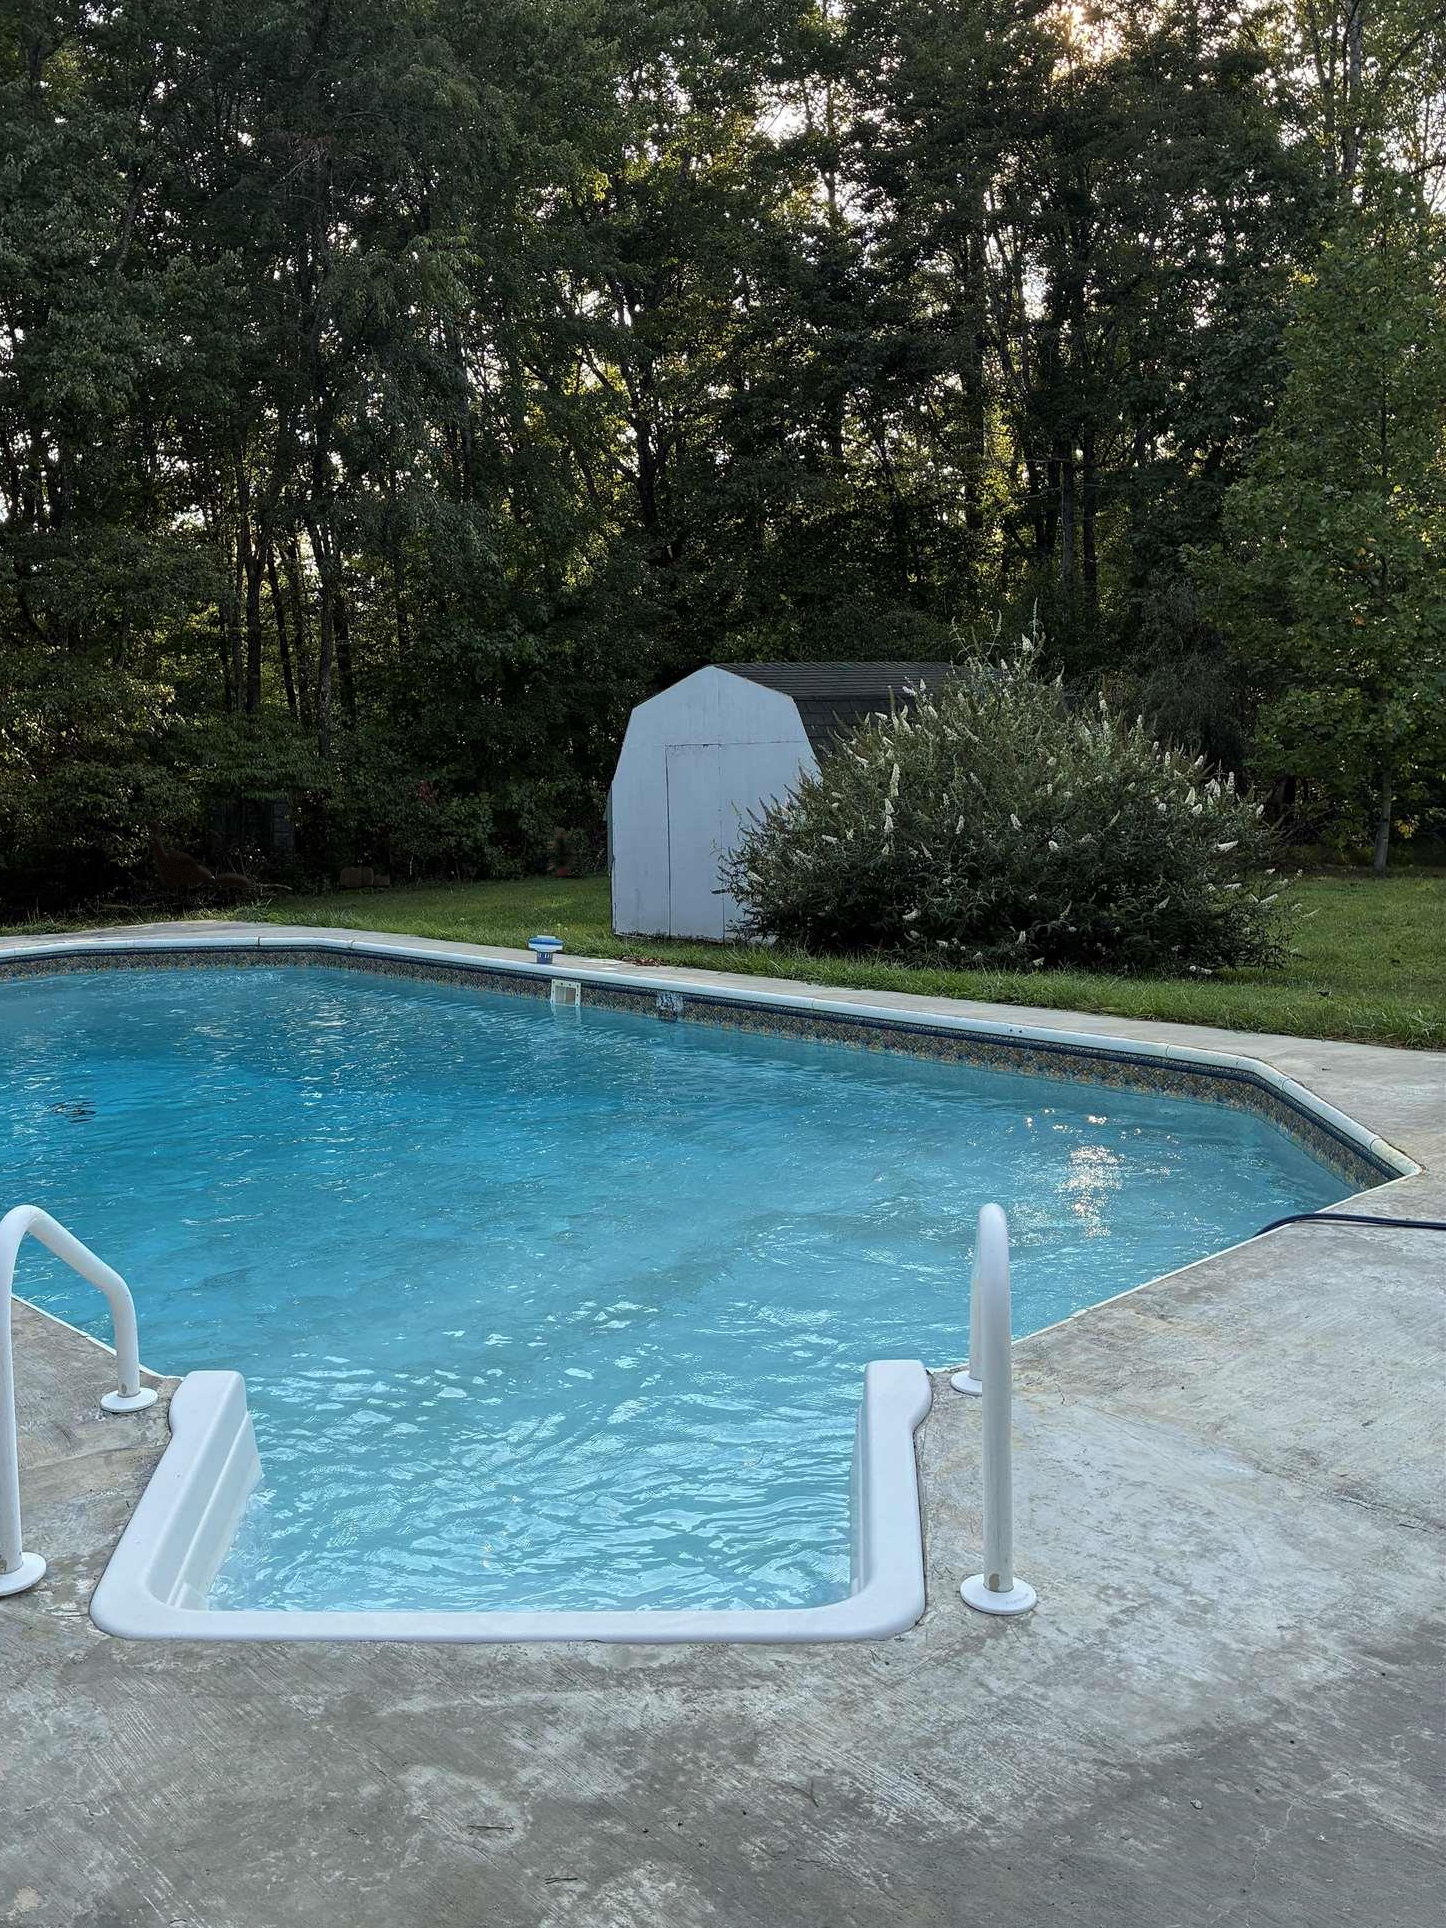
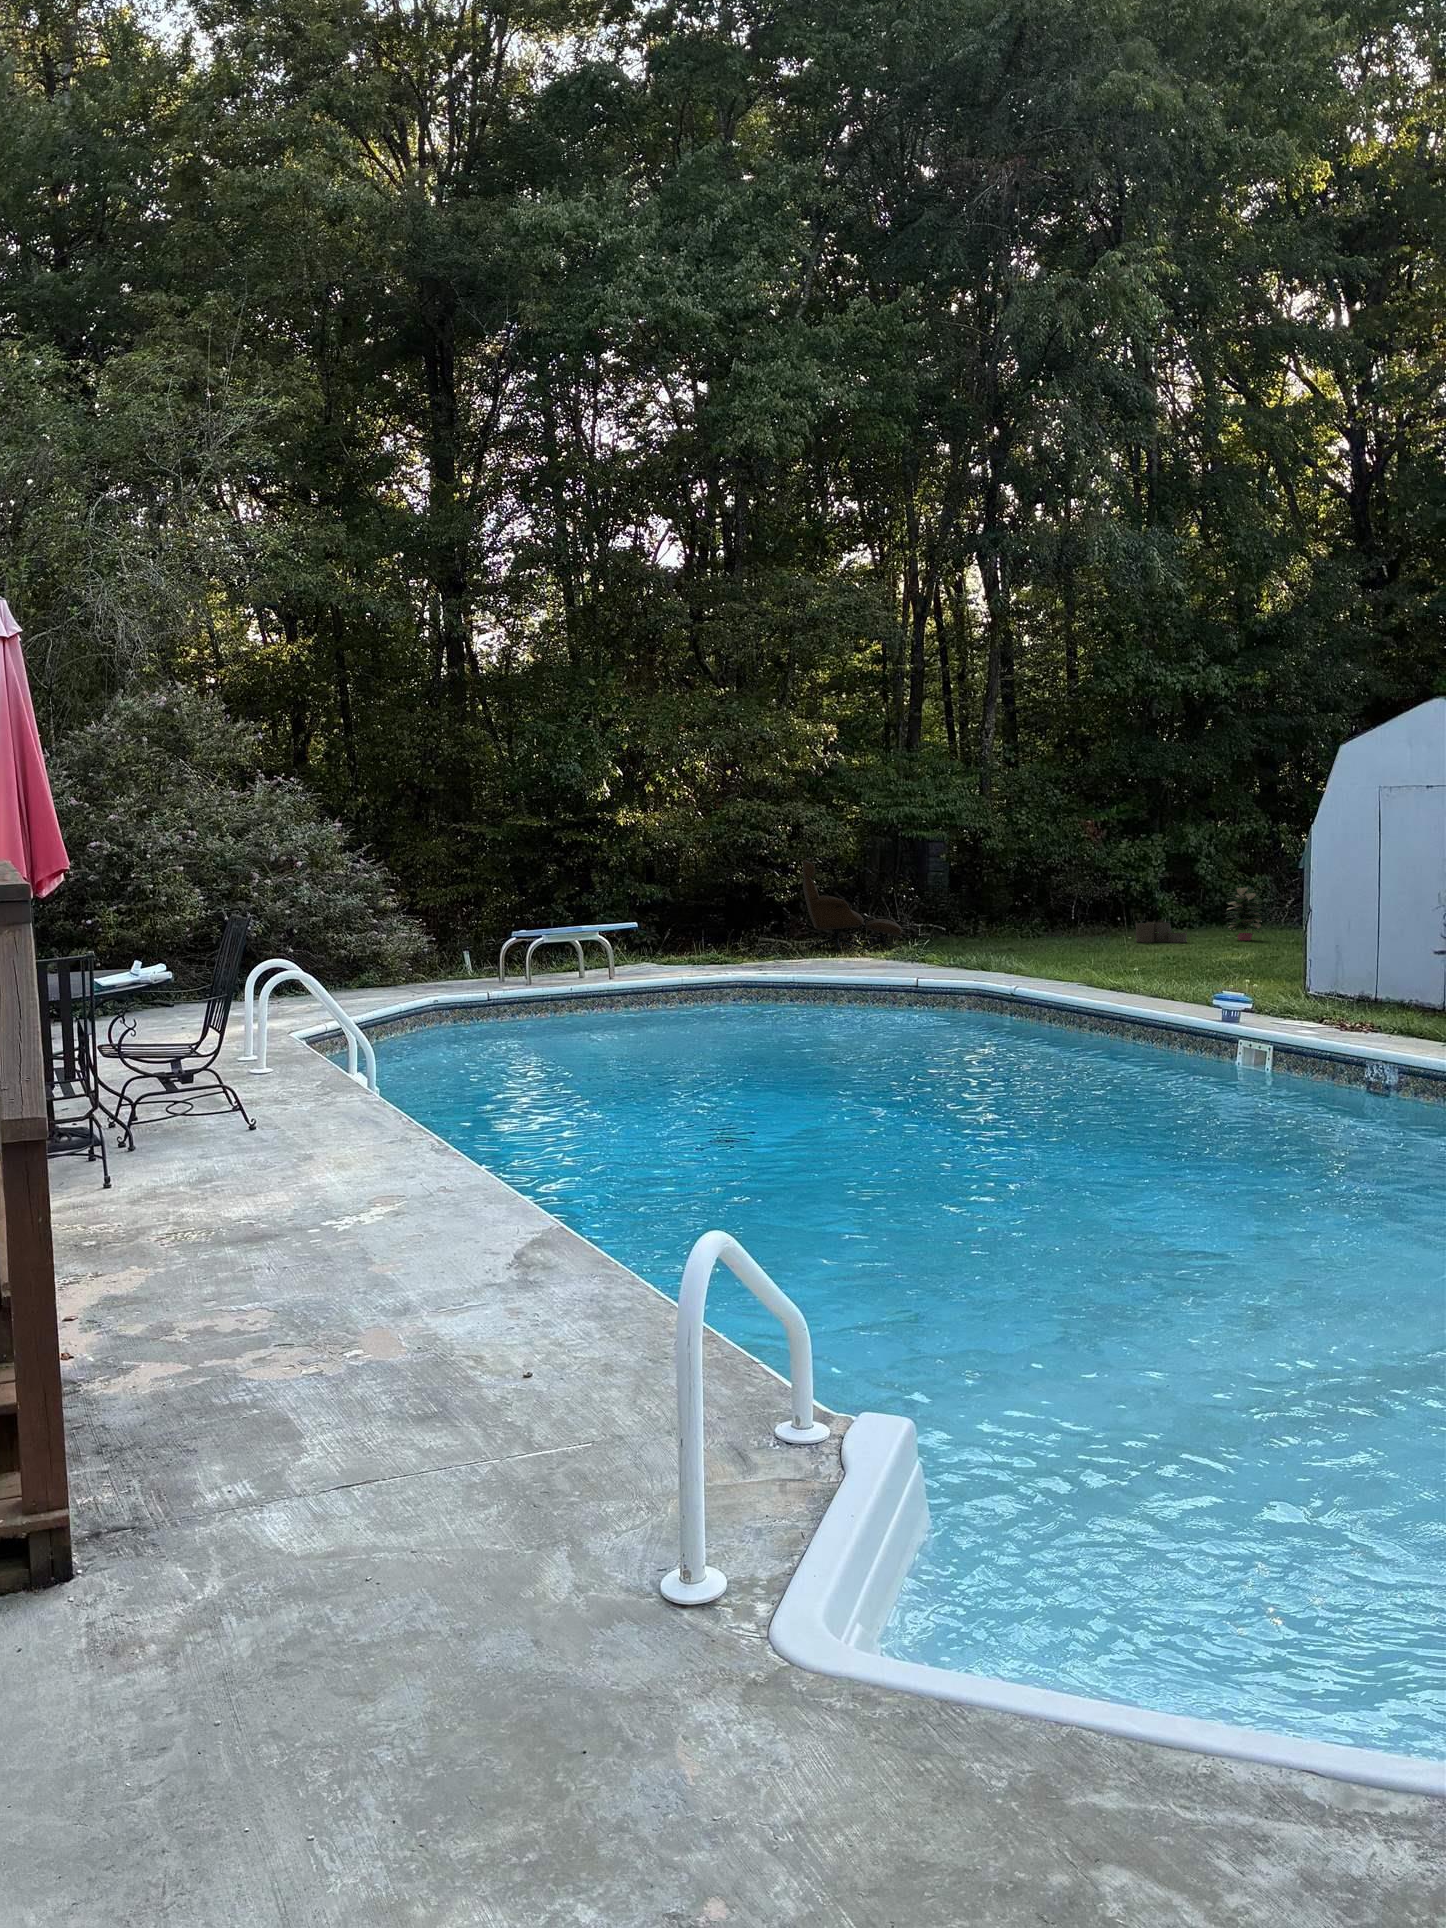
woven basket: present [340,865,390,887] -> present [1136,920,1187,943]

